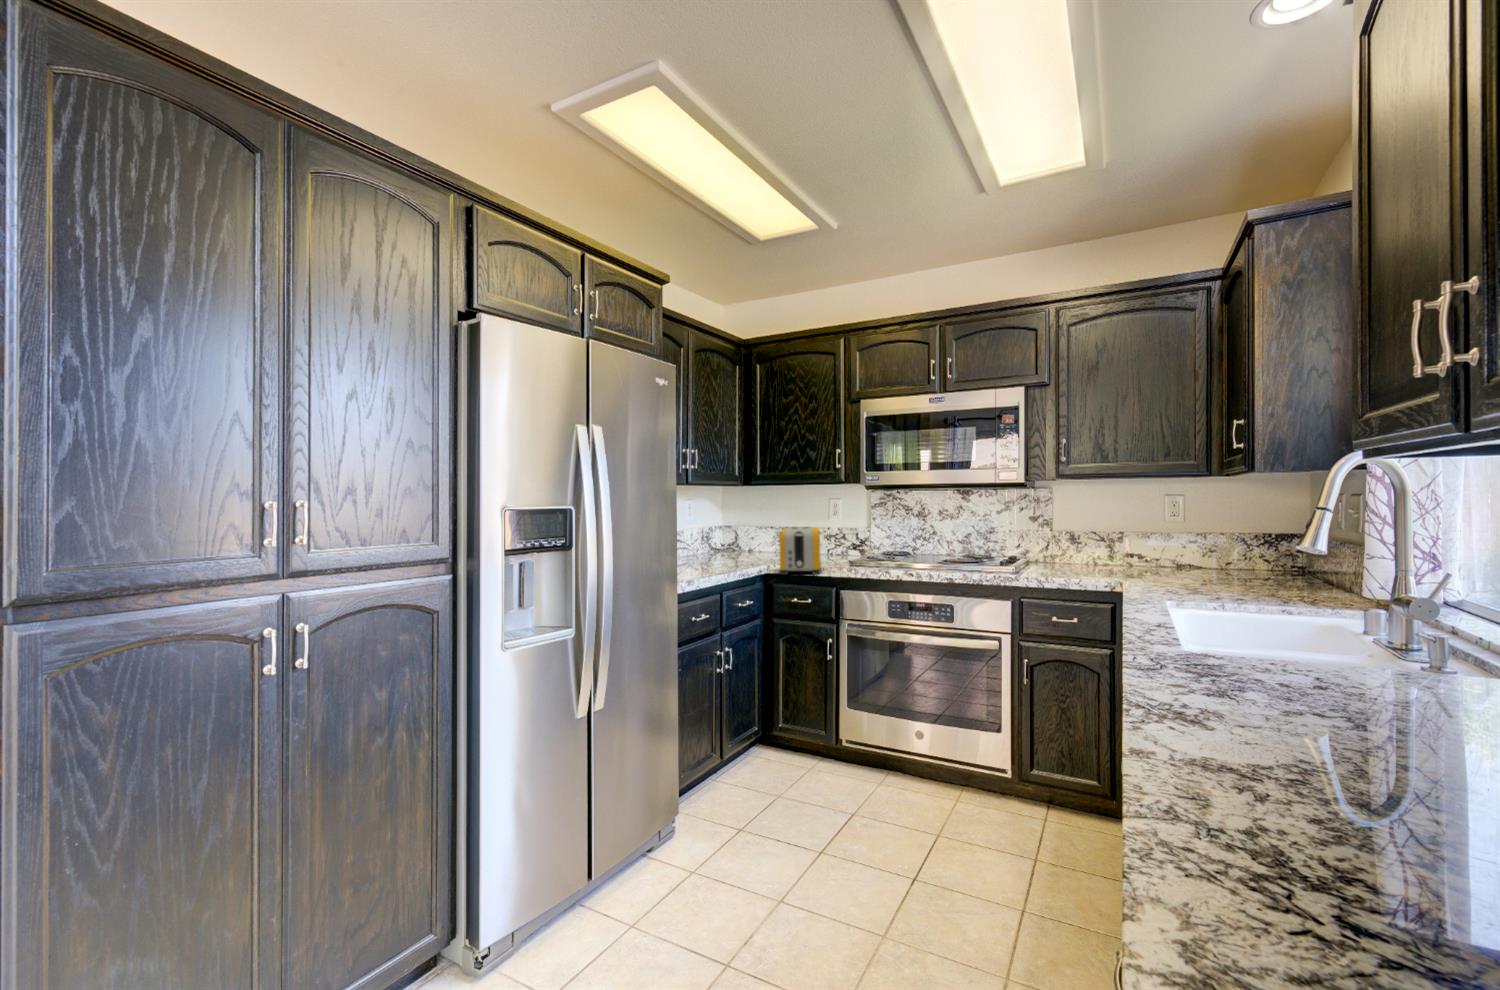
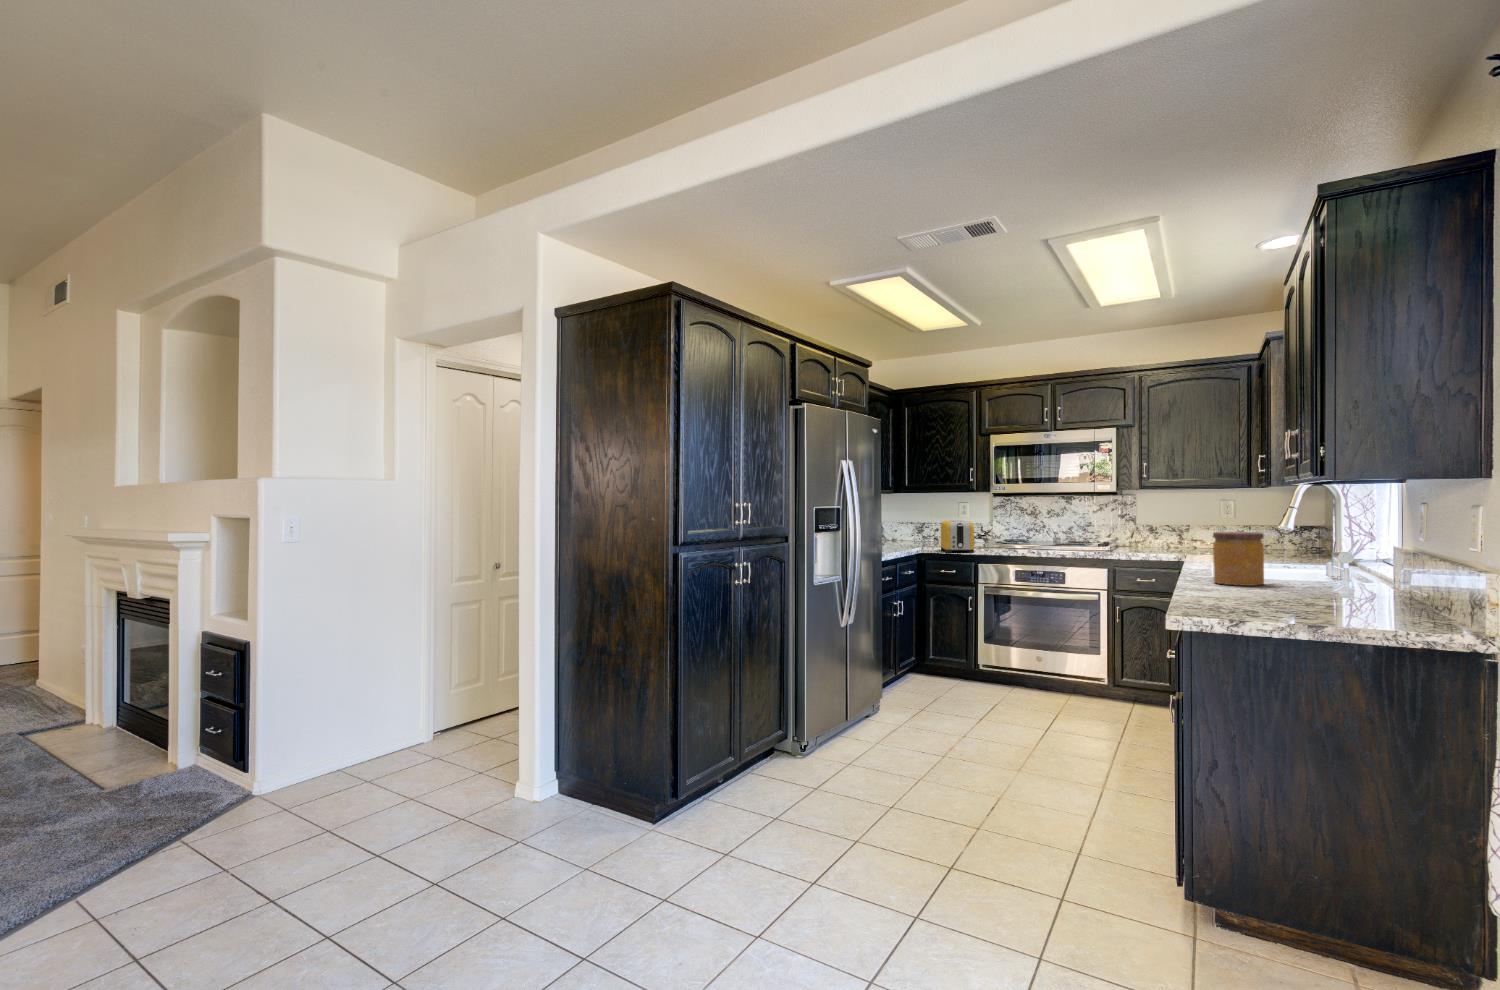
jar: none [1233,574,1406,753] -> present [1213,532,1264,586]

